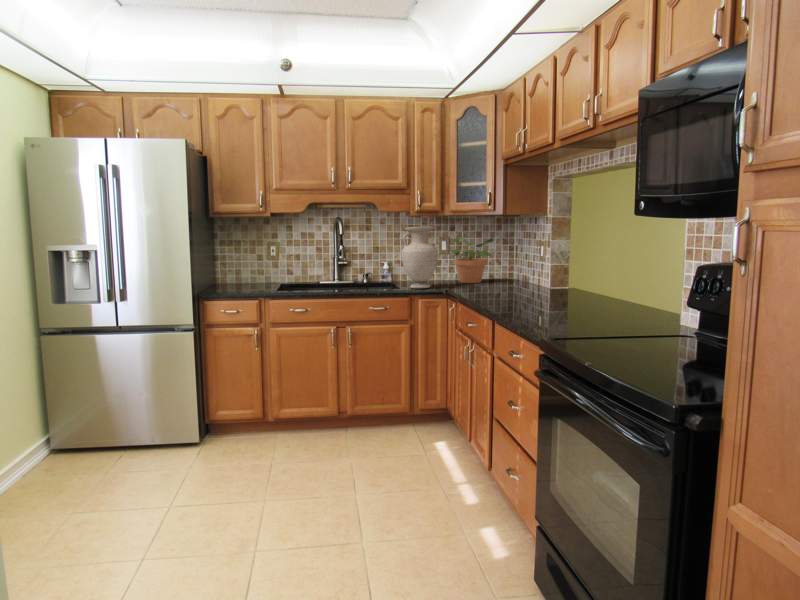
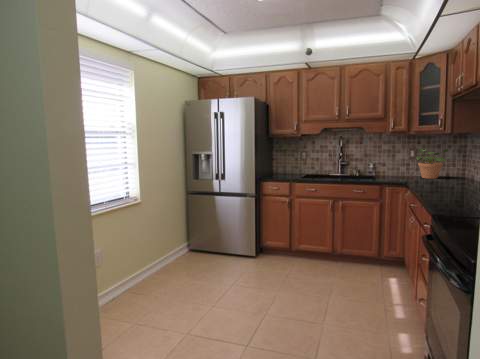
vase: present [402,227,438,288] -> none [379,142,404,180]

